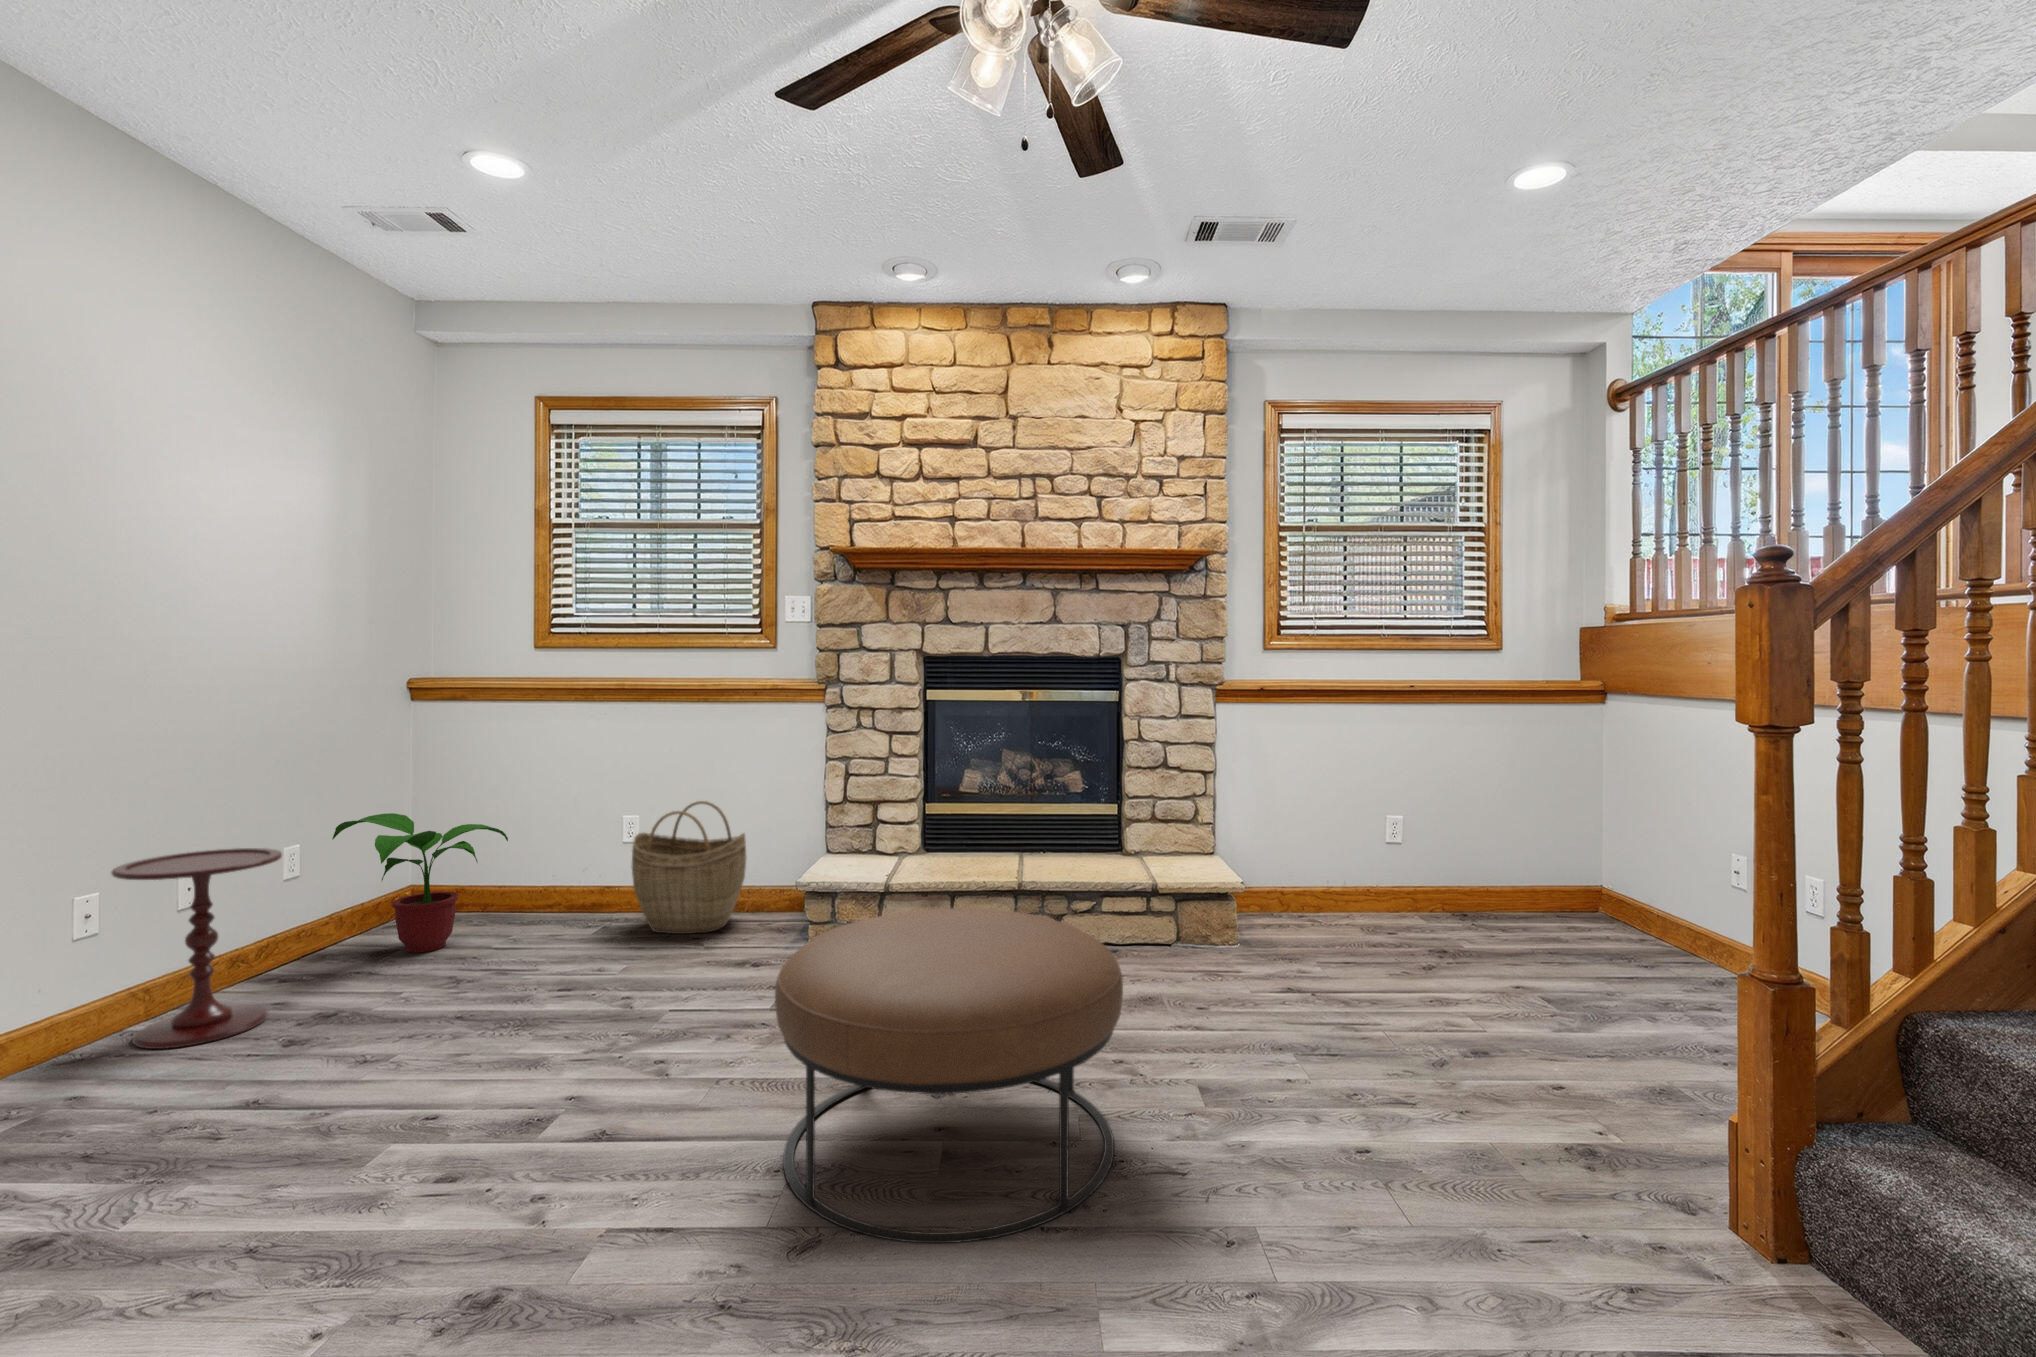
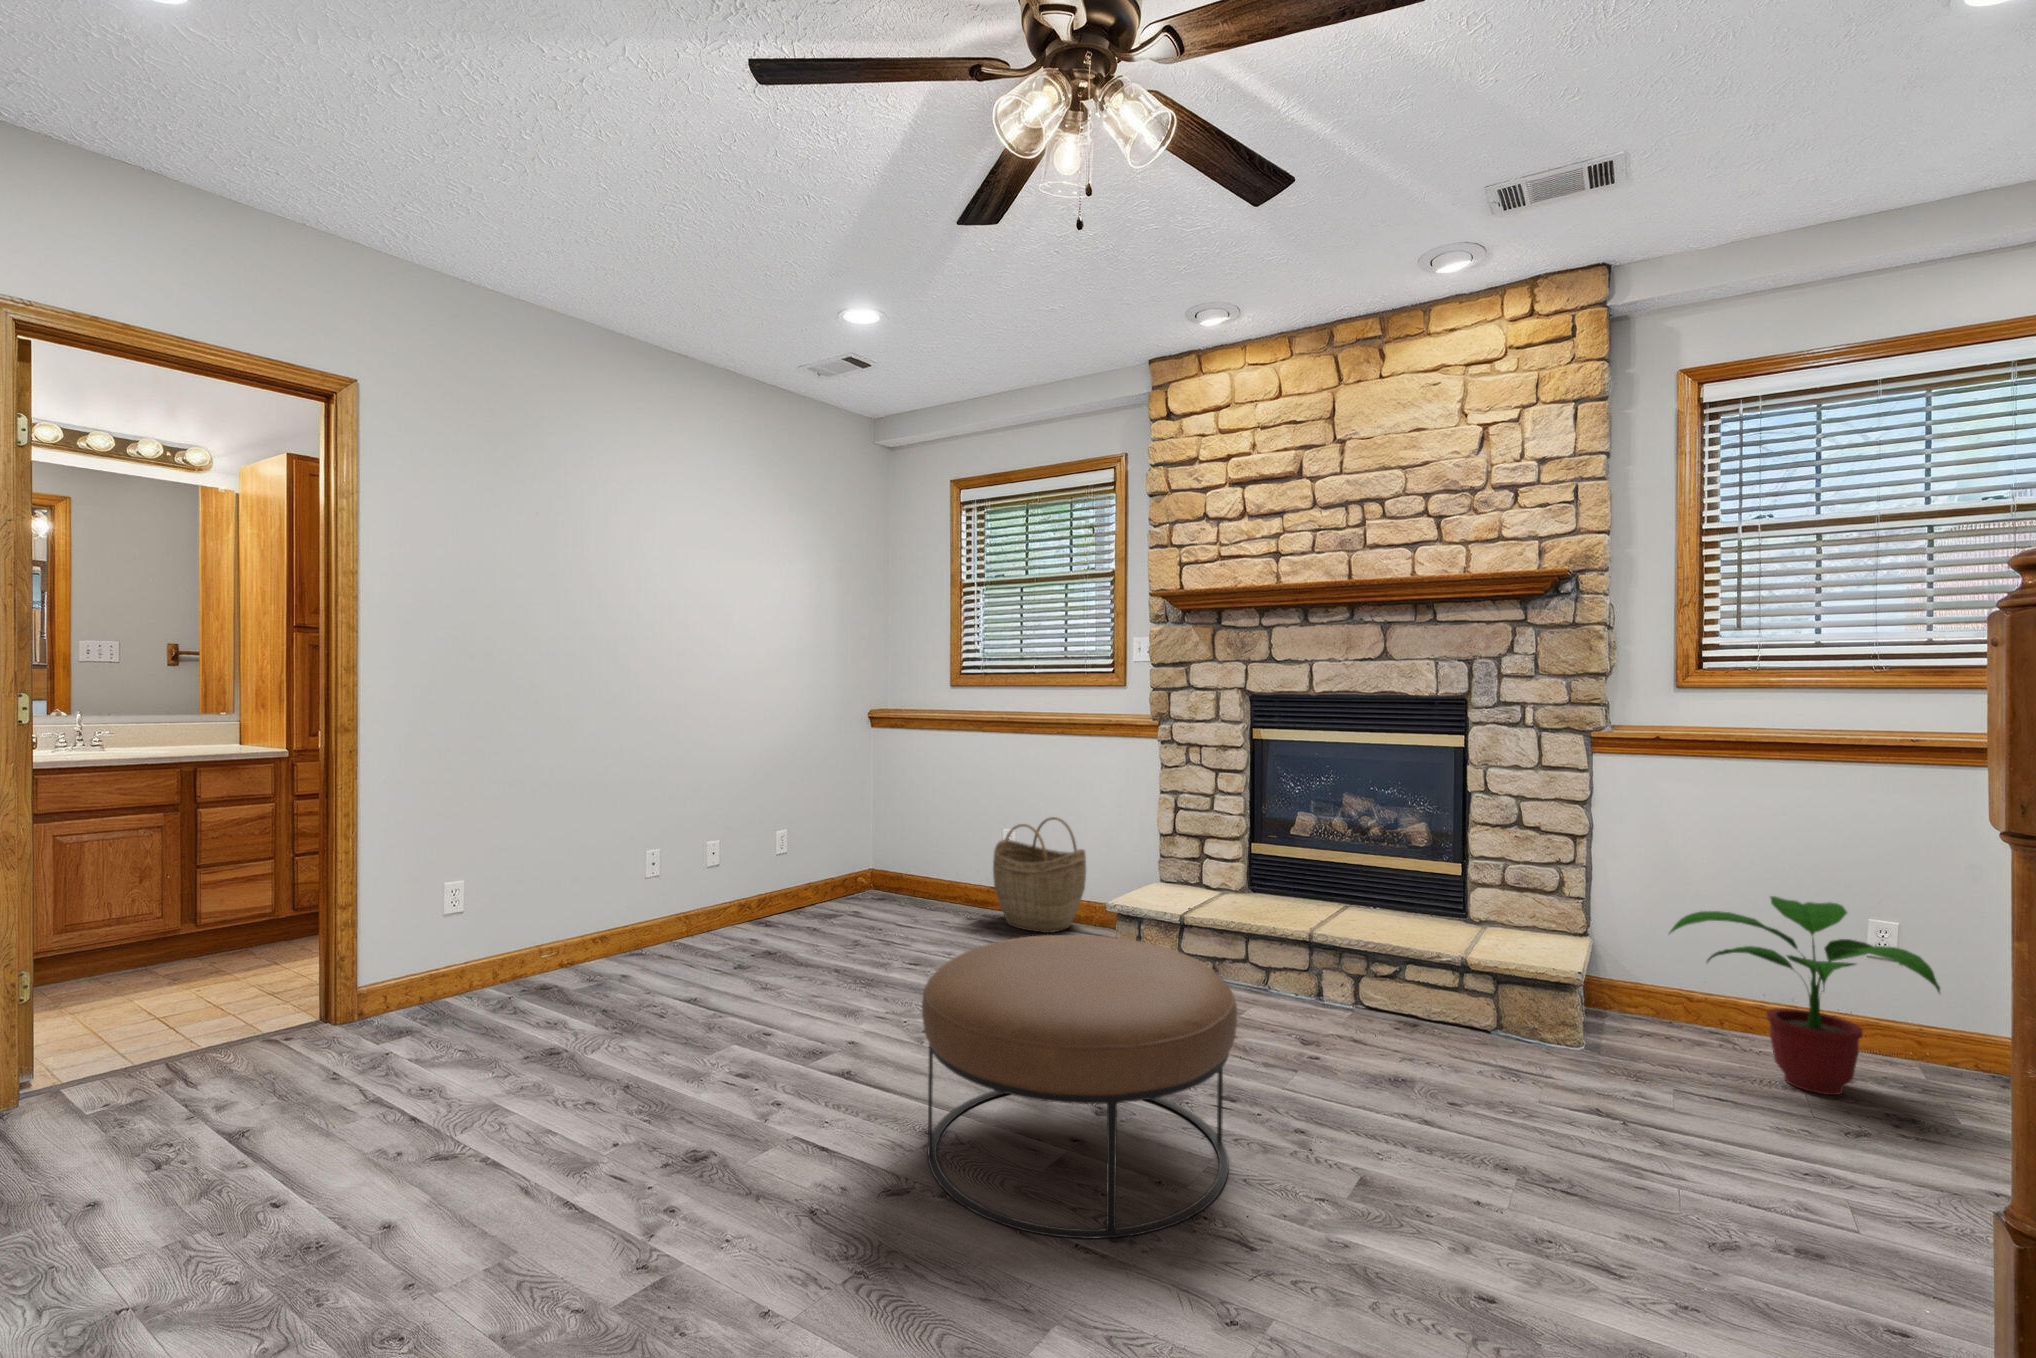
potted plant: present [332,813,508,953] -> present [1670,896,1940,1095]
side table: present [111,848,282,1049] -> none [665,821,754,949]

